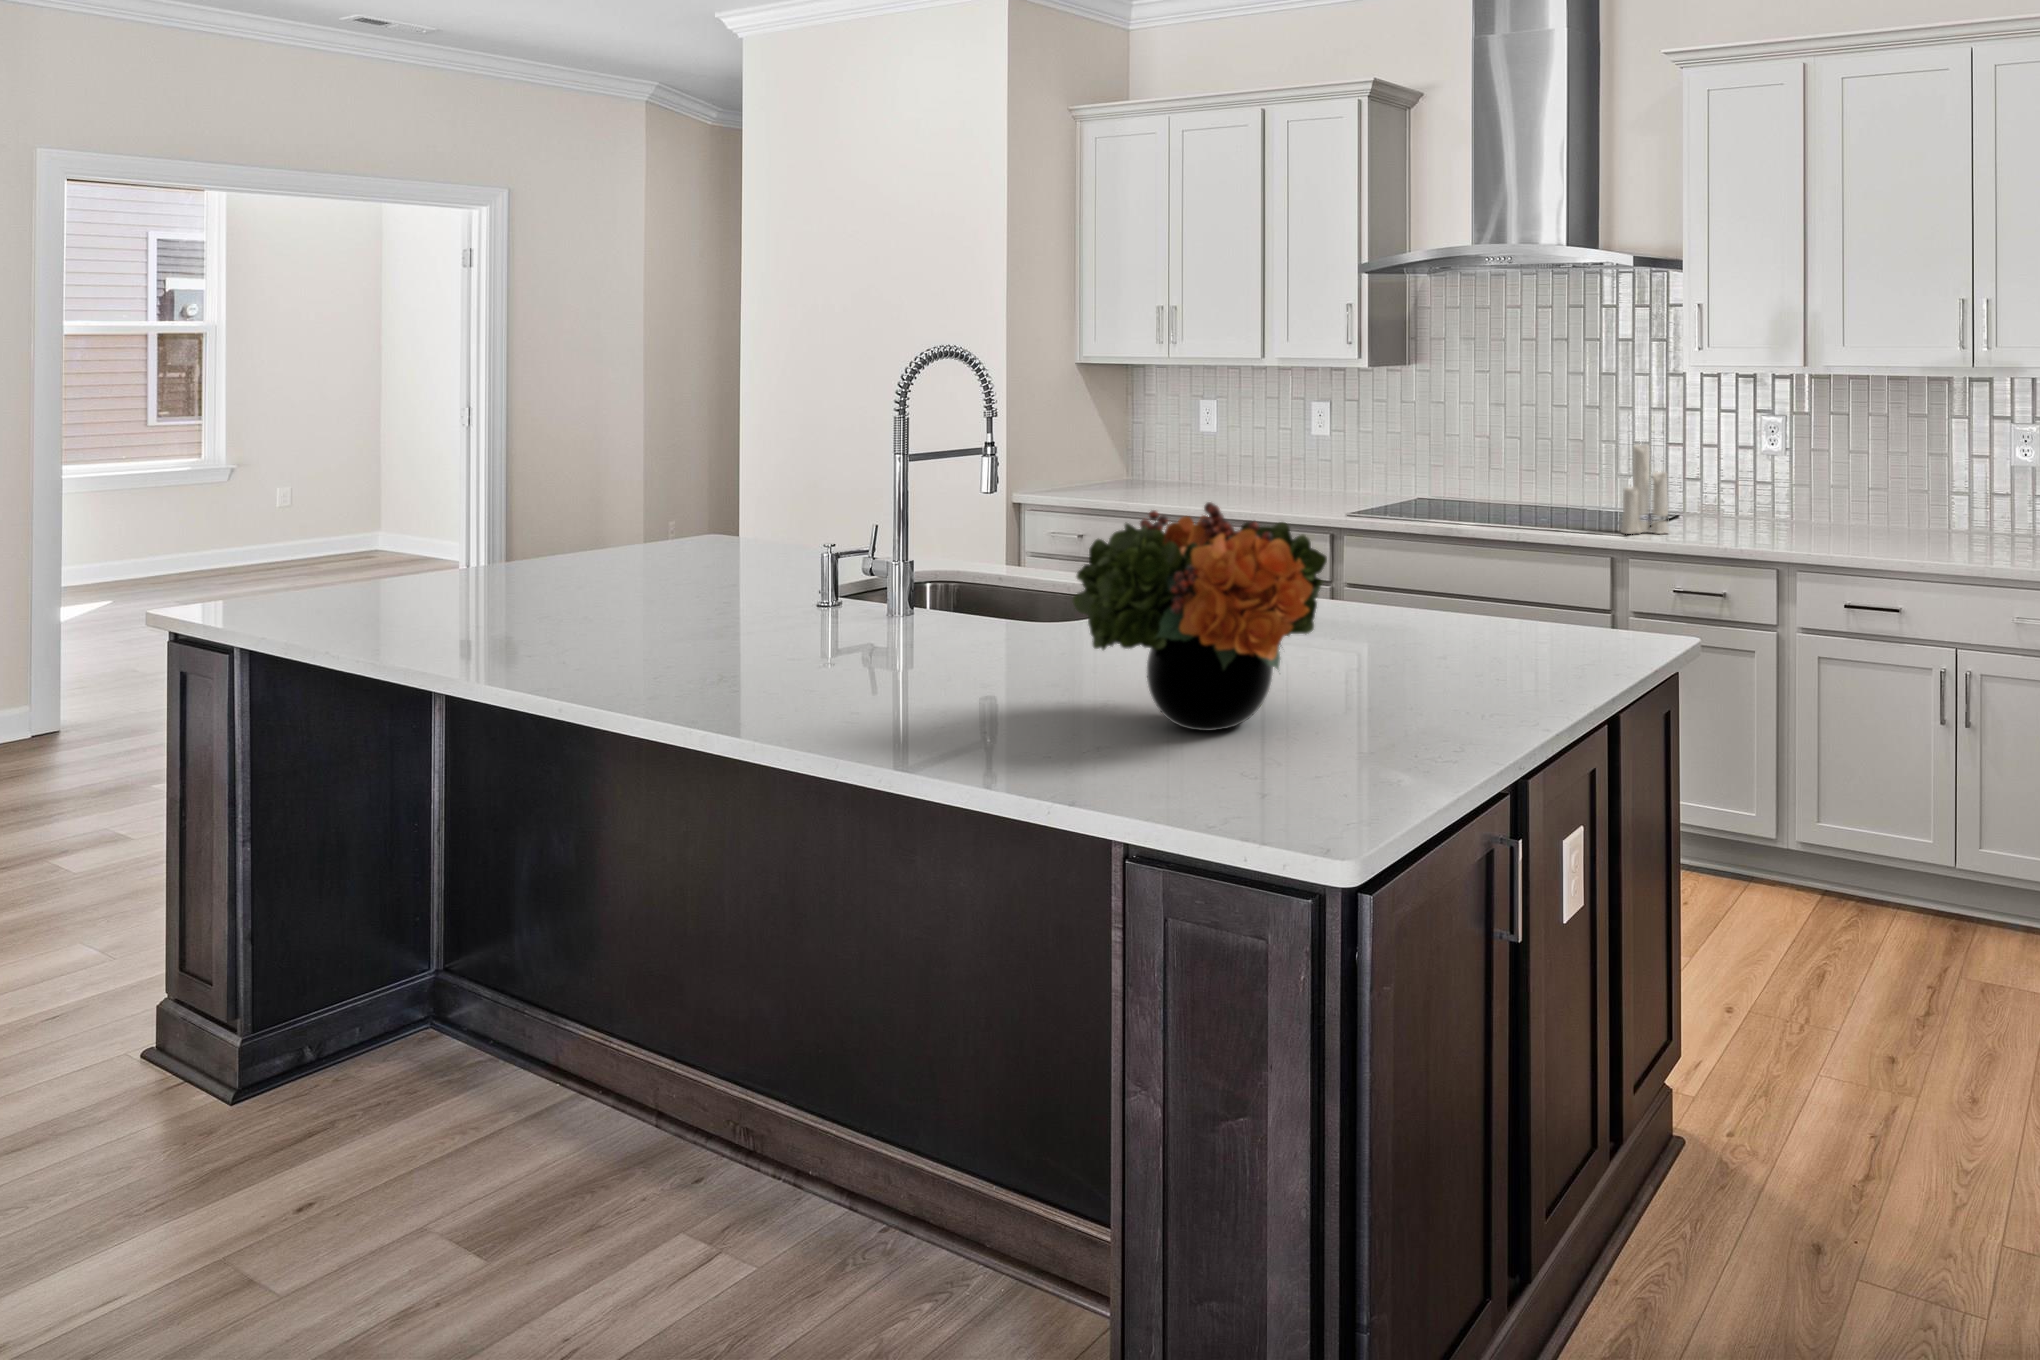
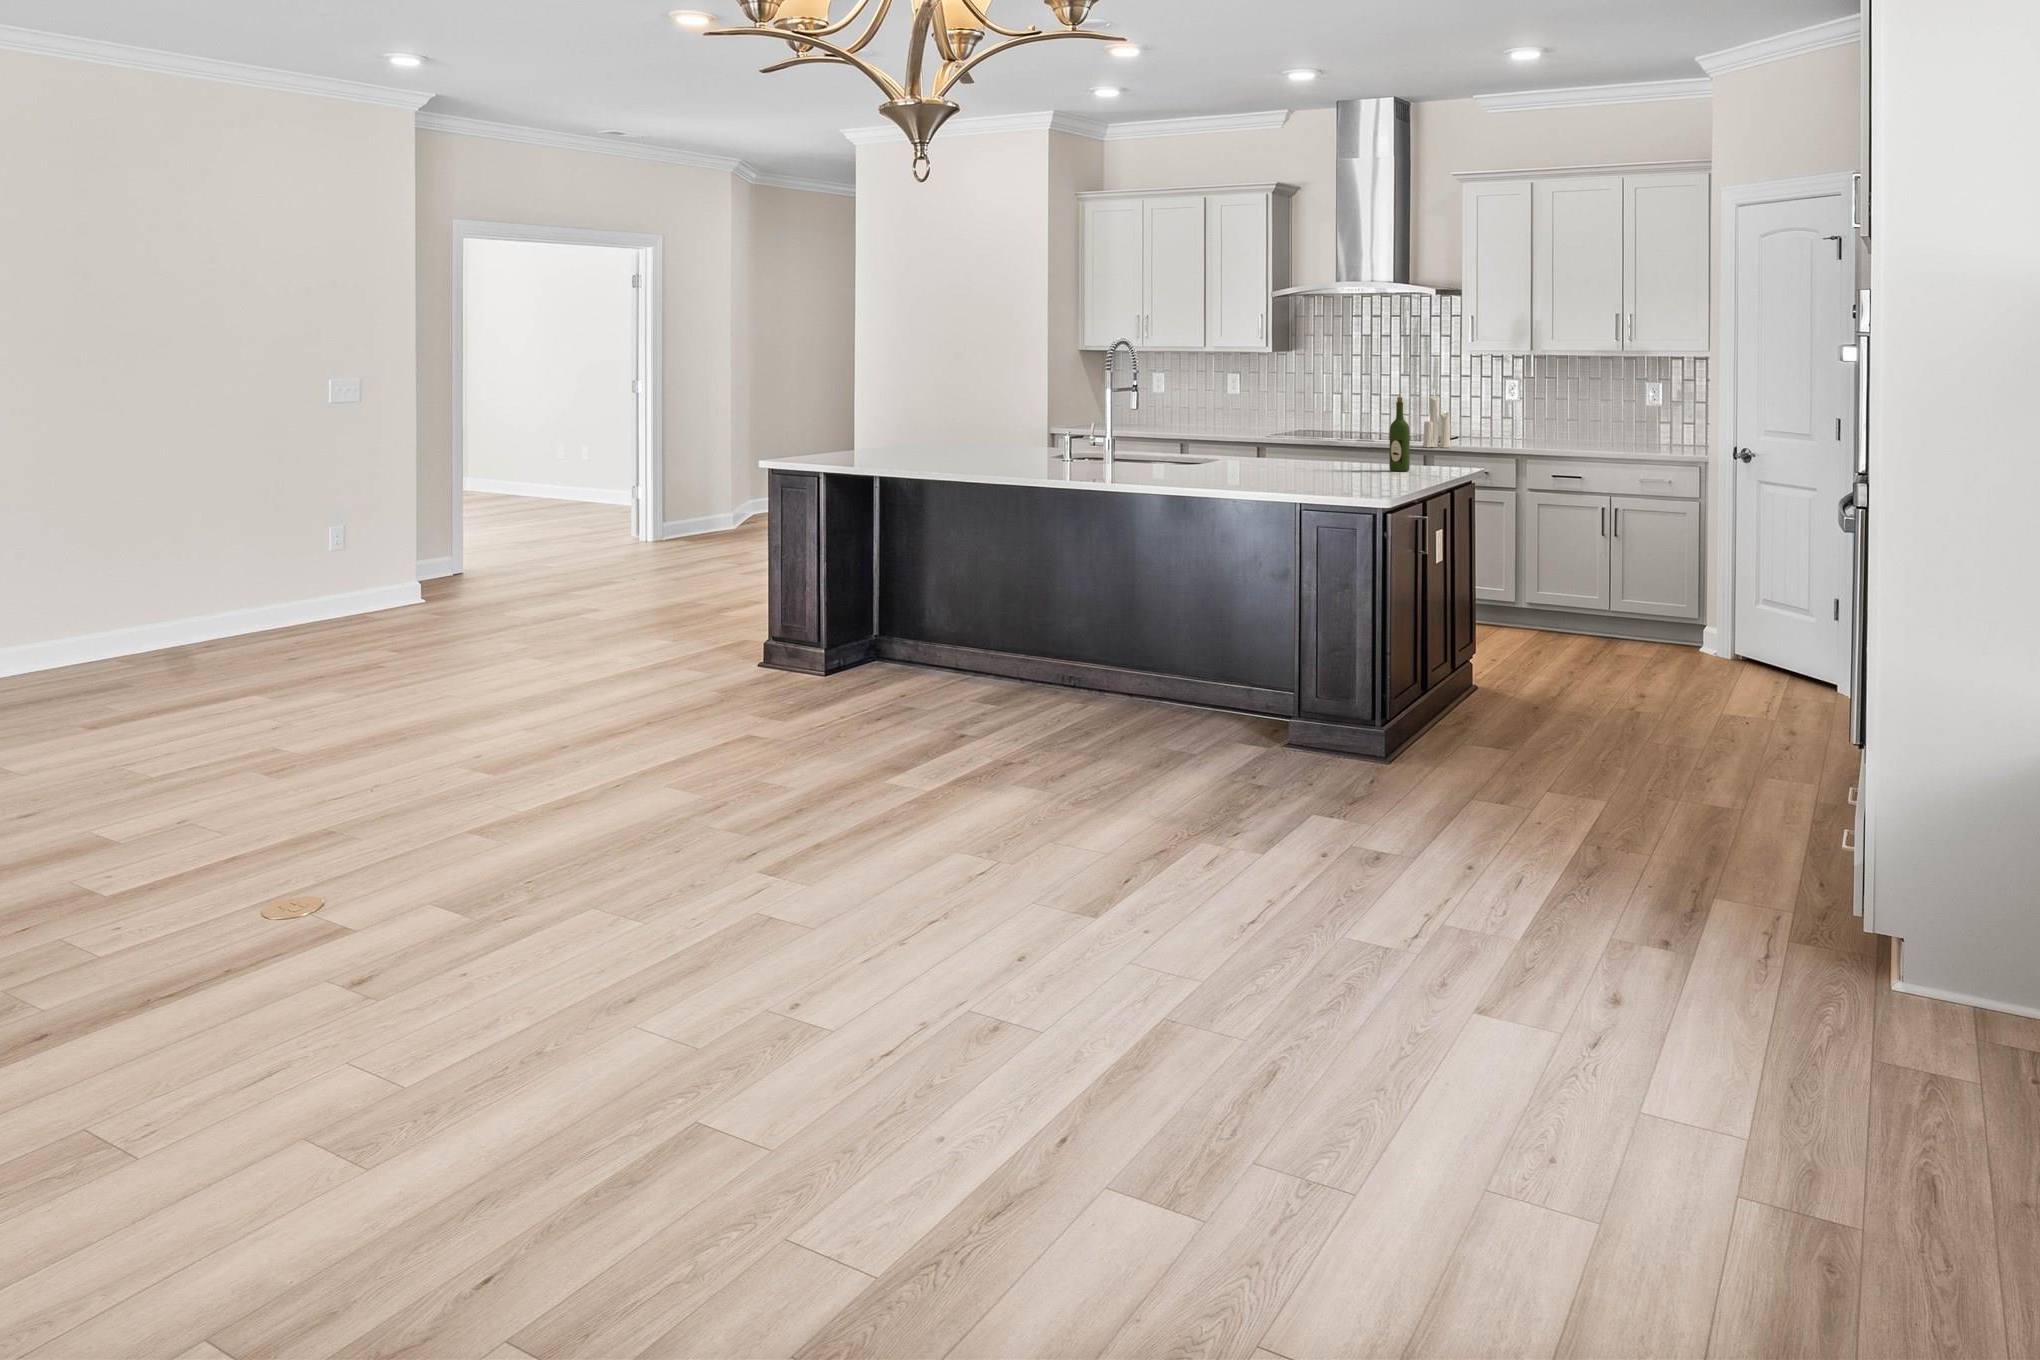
wine bottle: none [1496,478,1539,643] -> present [1389,397,1410,471]
flower arrangement: present [1073,502,1327,731] -> none [1246,397,1345,483]

